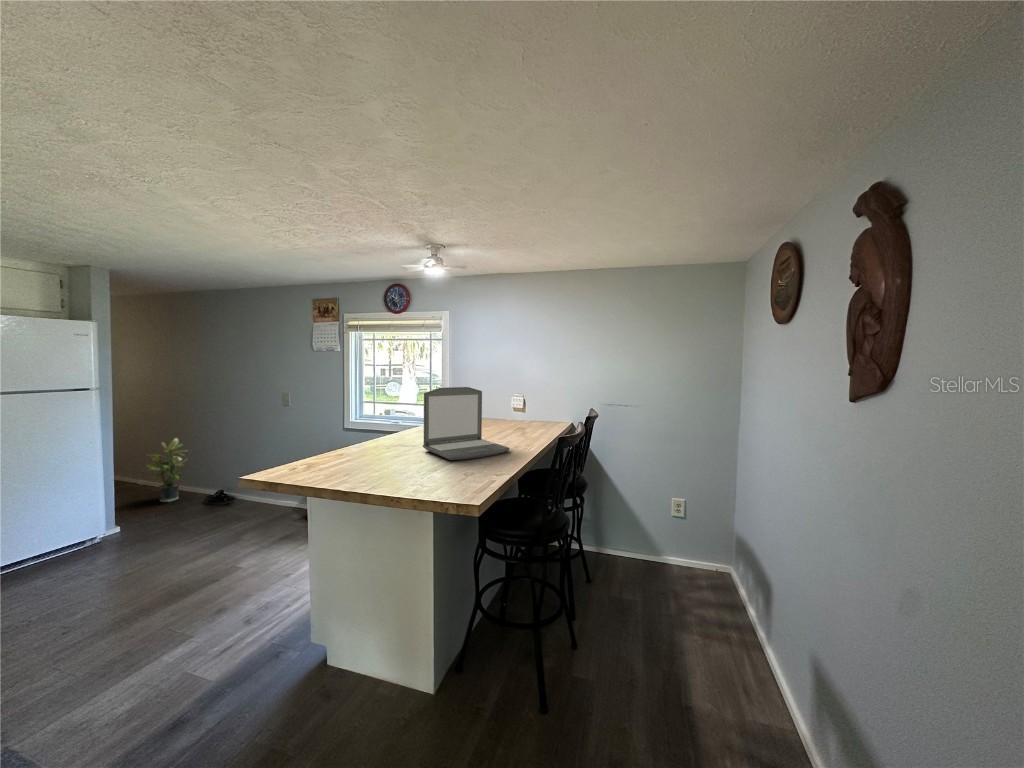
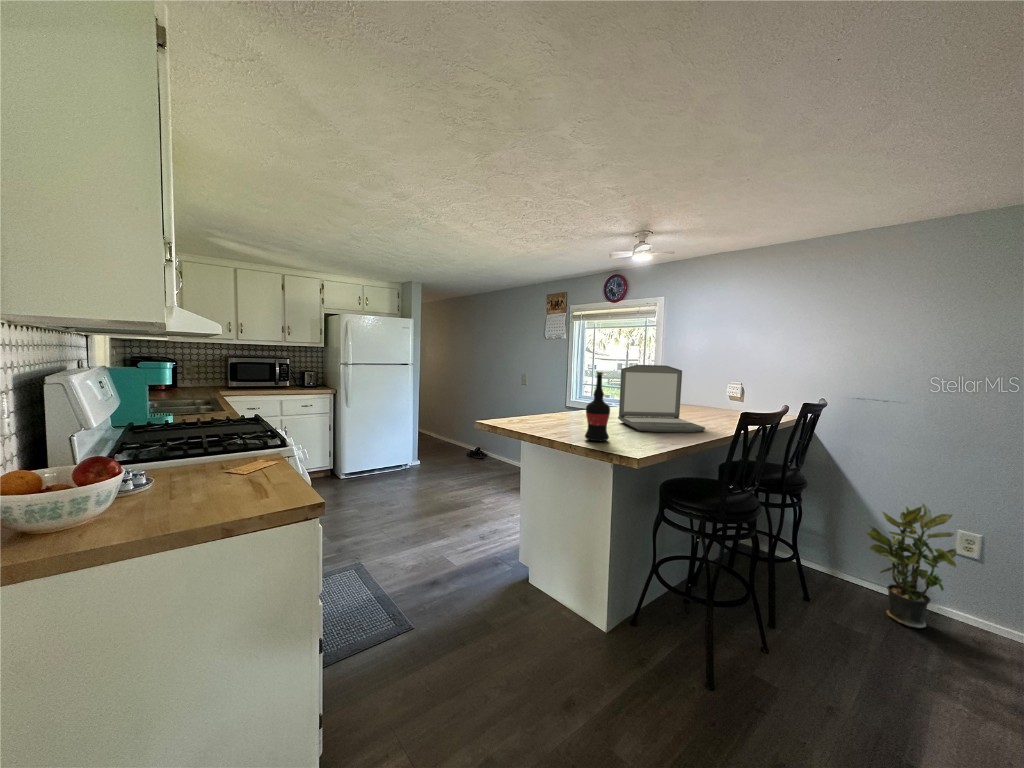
wine bottle: none [399,405,426,484] -> present [585,372,610,441]
potted plant: present [147,438,188,502] -> present [866,504,957,628]

